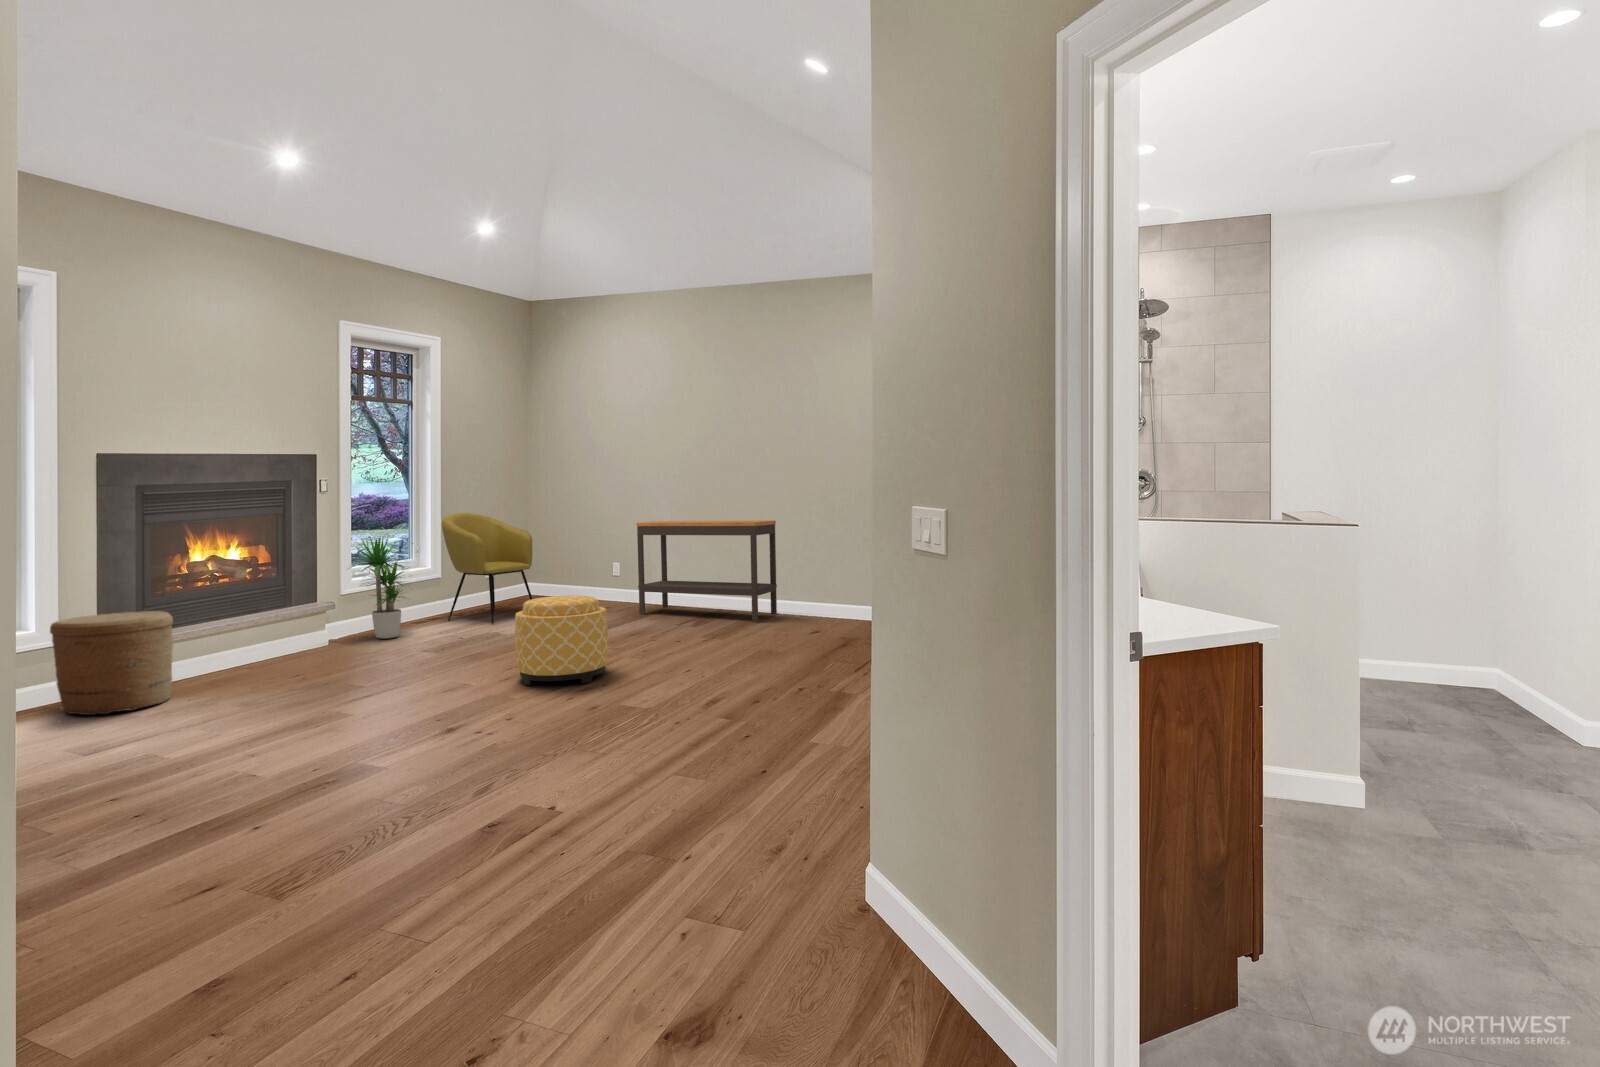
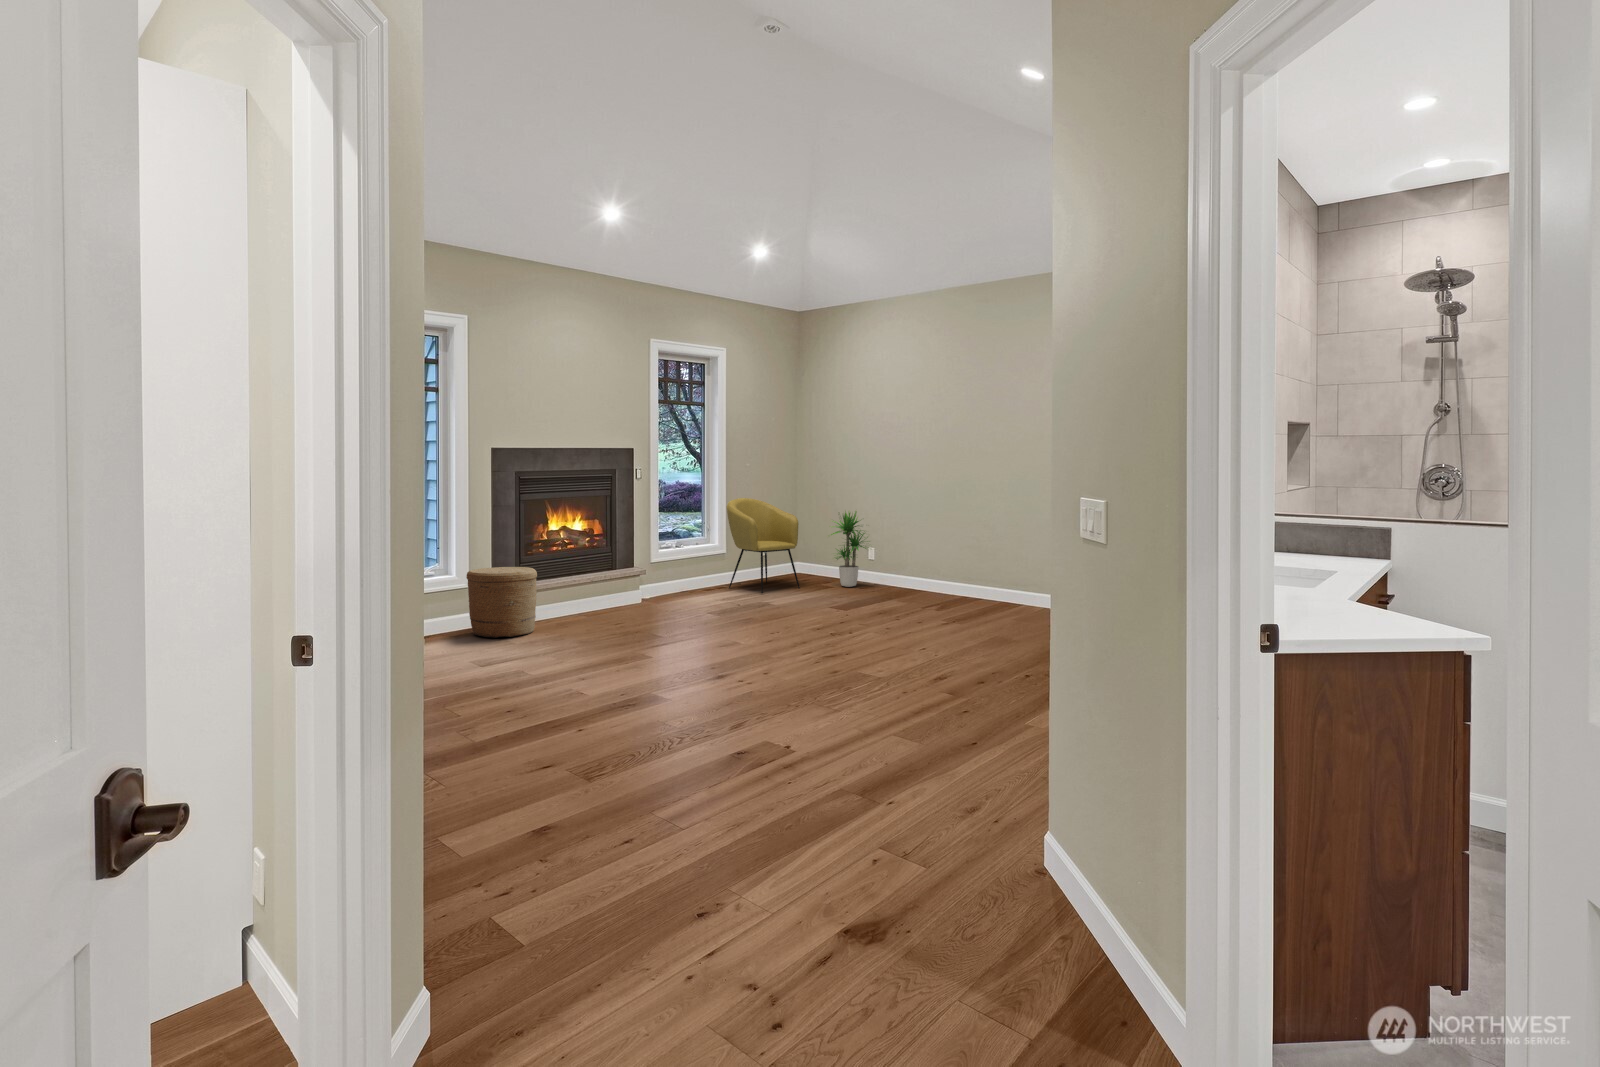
console table: present [637,520,777,621] -> none [886,511,1014,608]
potted plant: present [352,537,406,639] -> present [831,511,868,587]
ottoman: present [515,595,608,685] -> none [767,575,841,649]

